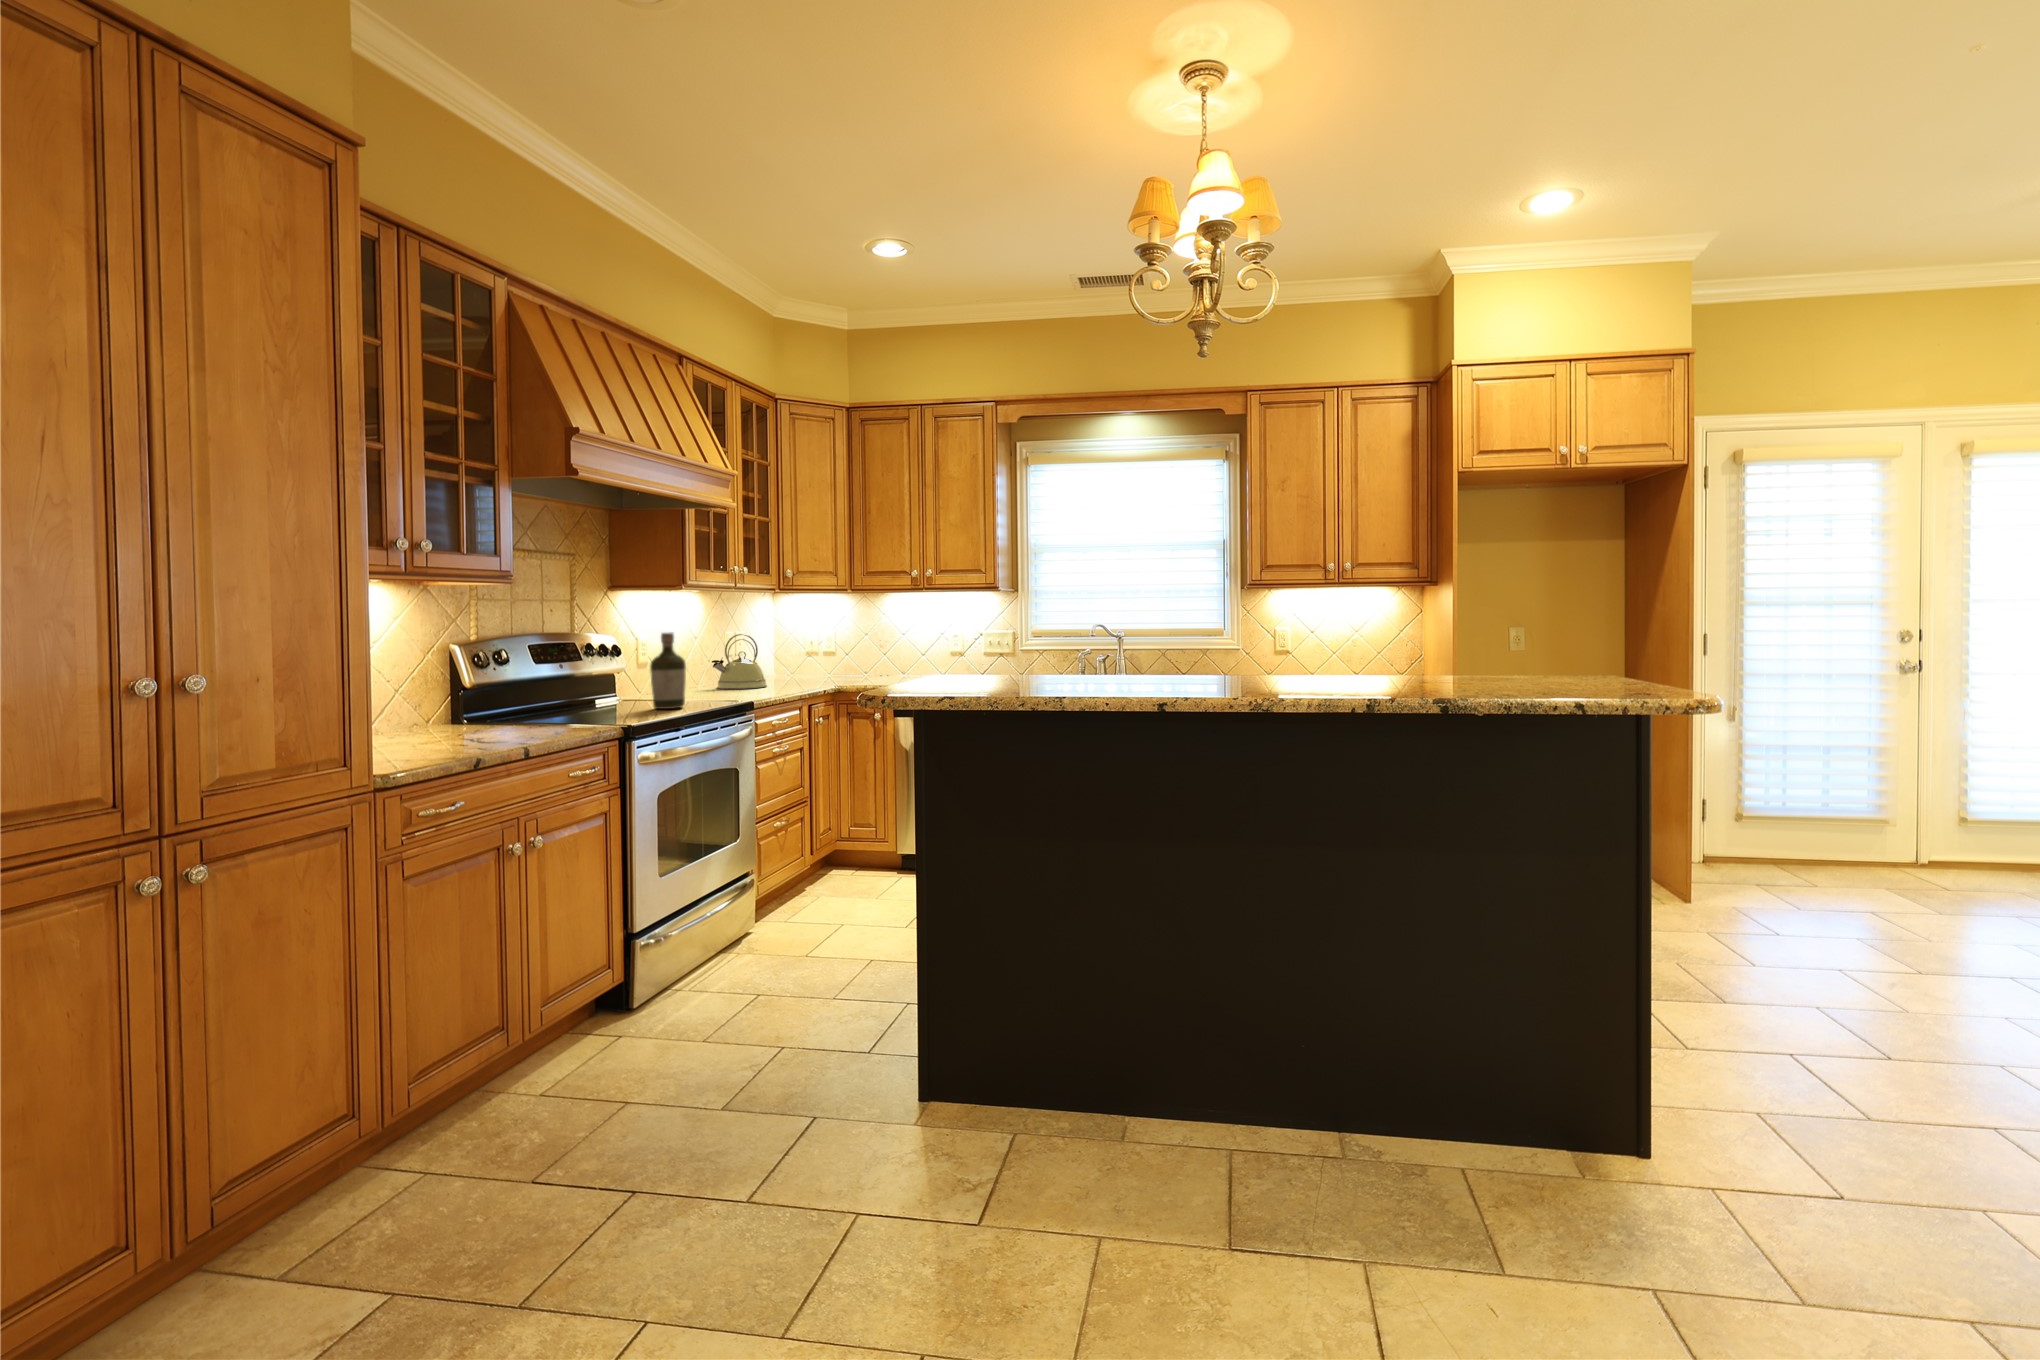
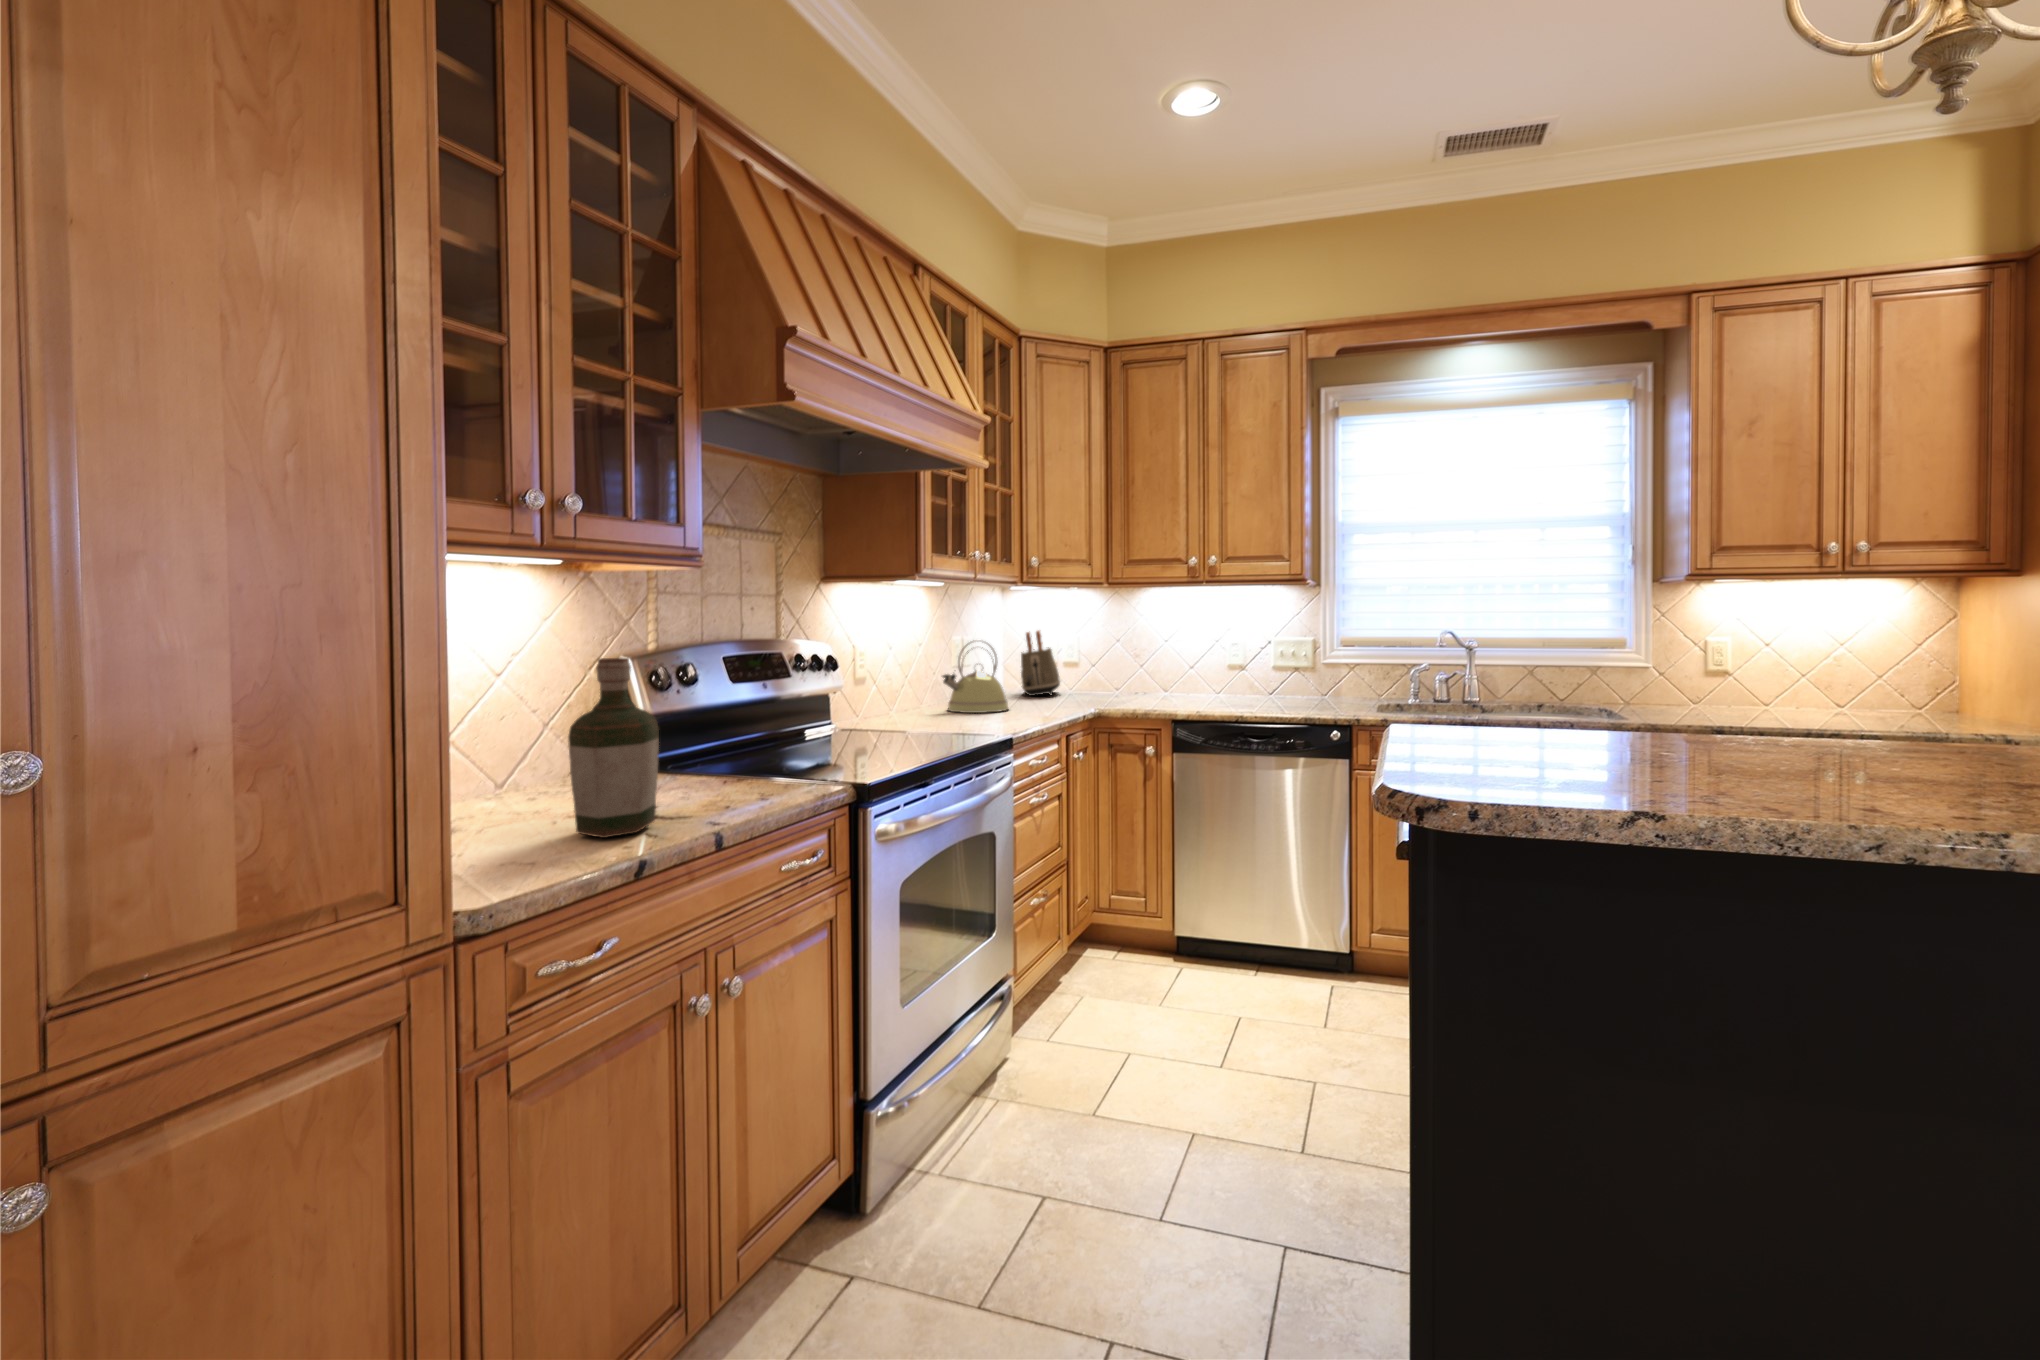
toaster: none [785,627,819,678] -> present [1021,631,1060,696]
bottle: present [650,633,686,709] -> present [568,658,659,838]

